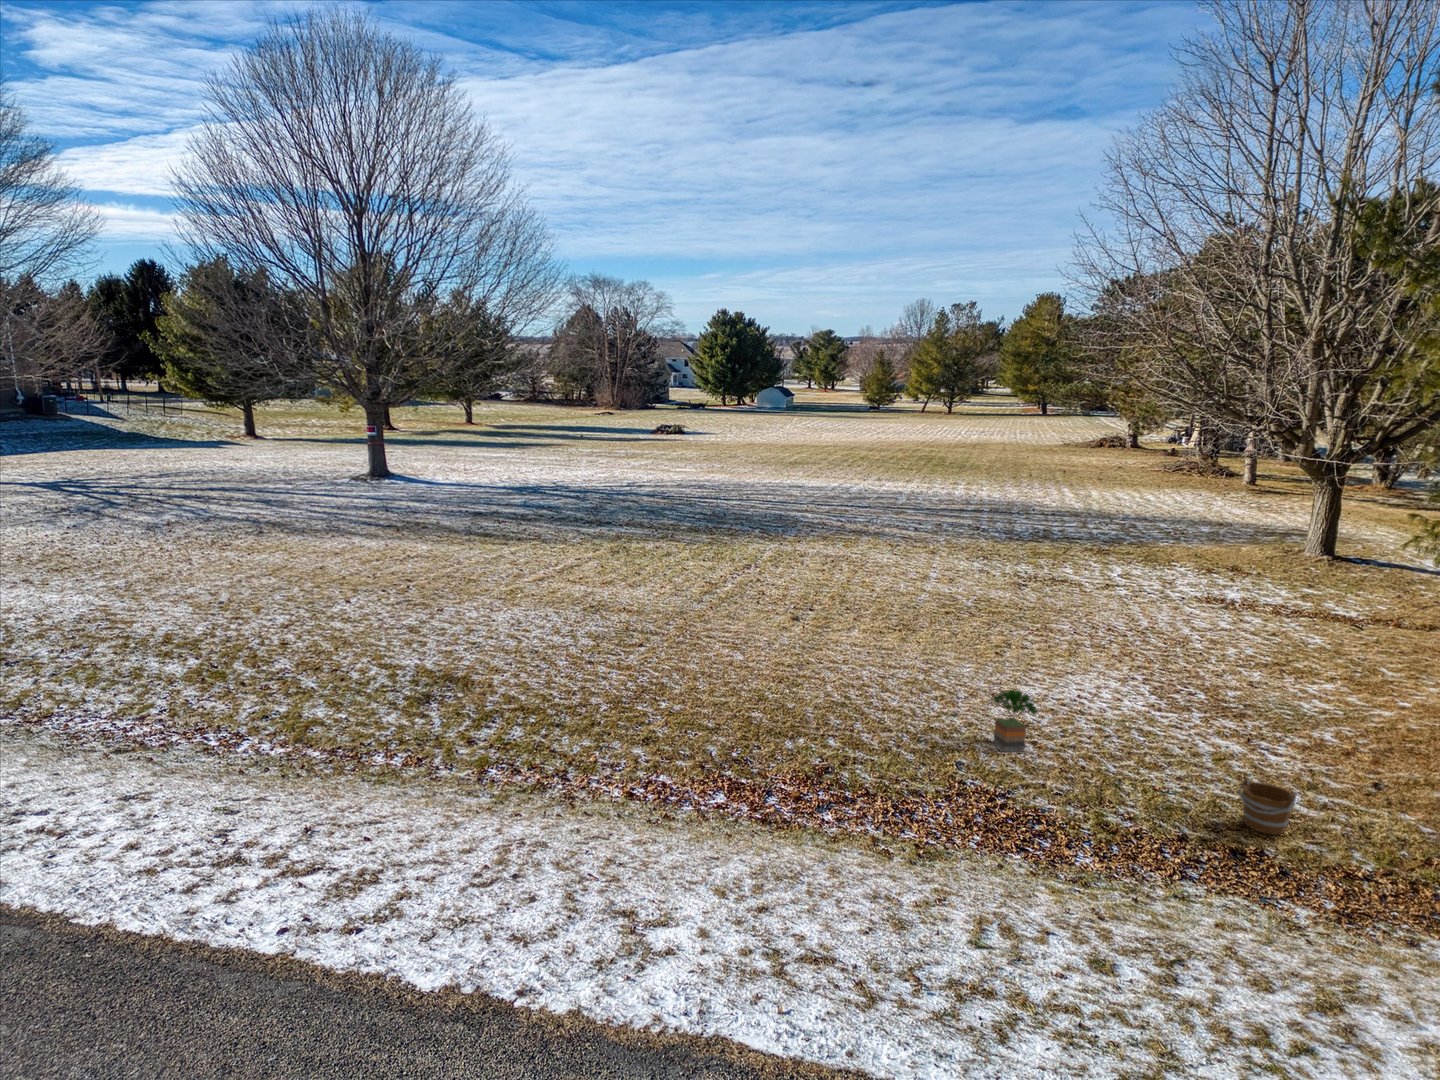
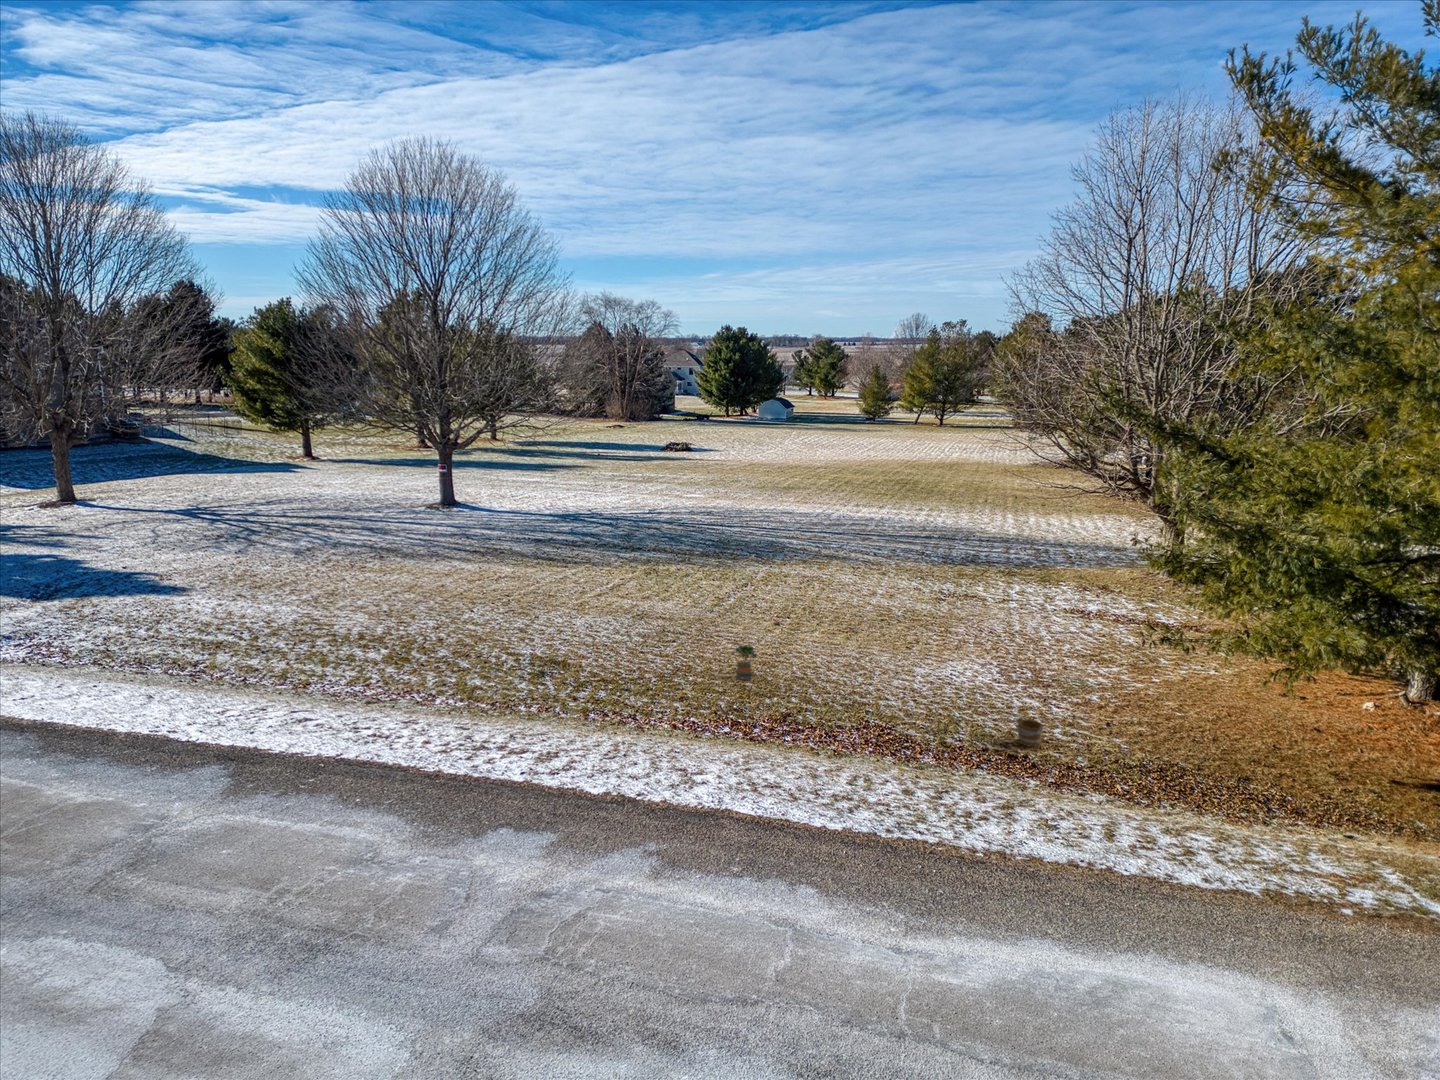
potted tree: present [993,690,1037,752] -> present [735,645,757,679]

